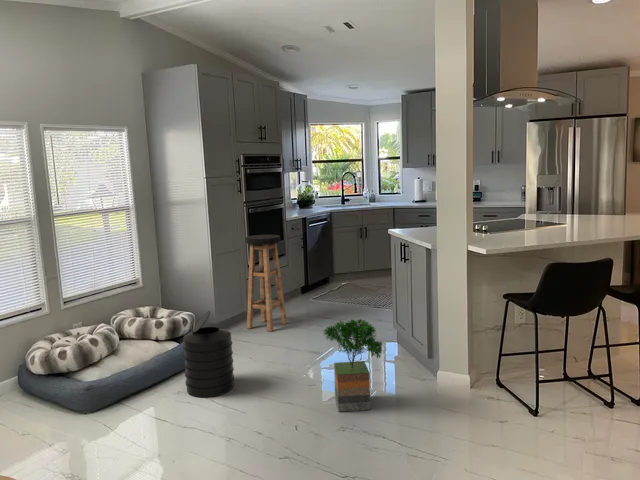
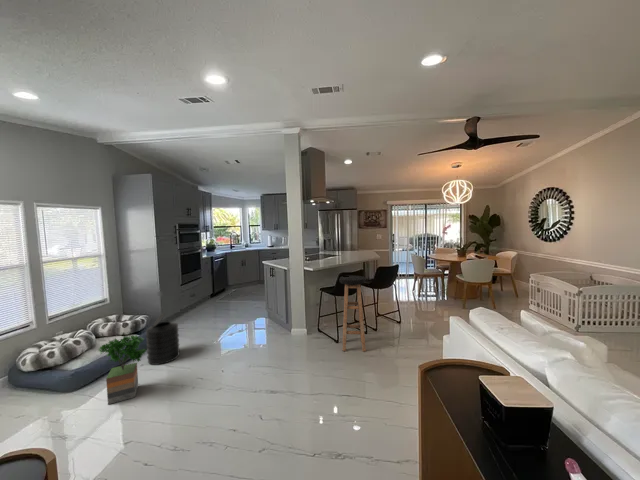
bar stool: present [246,235,287,332] -> present [339,276,366,351]
potted tree: present [324,319,382,412] -> present [99,335,146,404]

